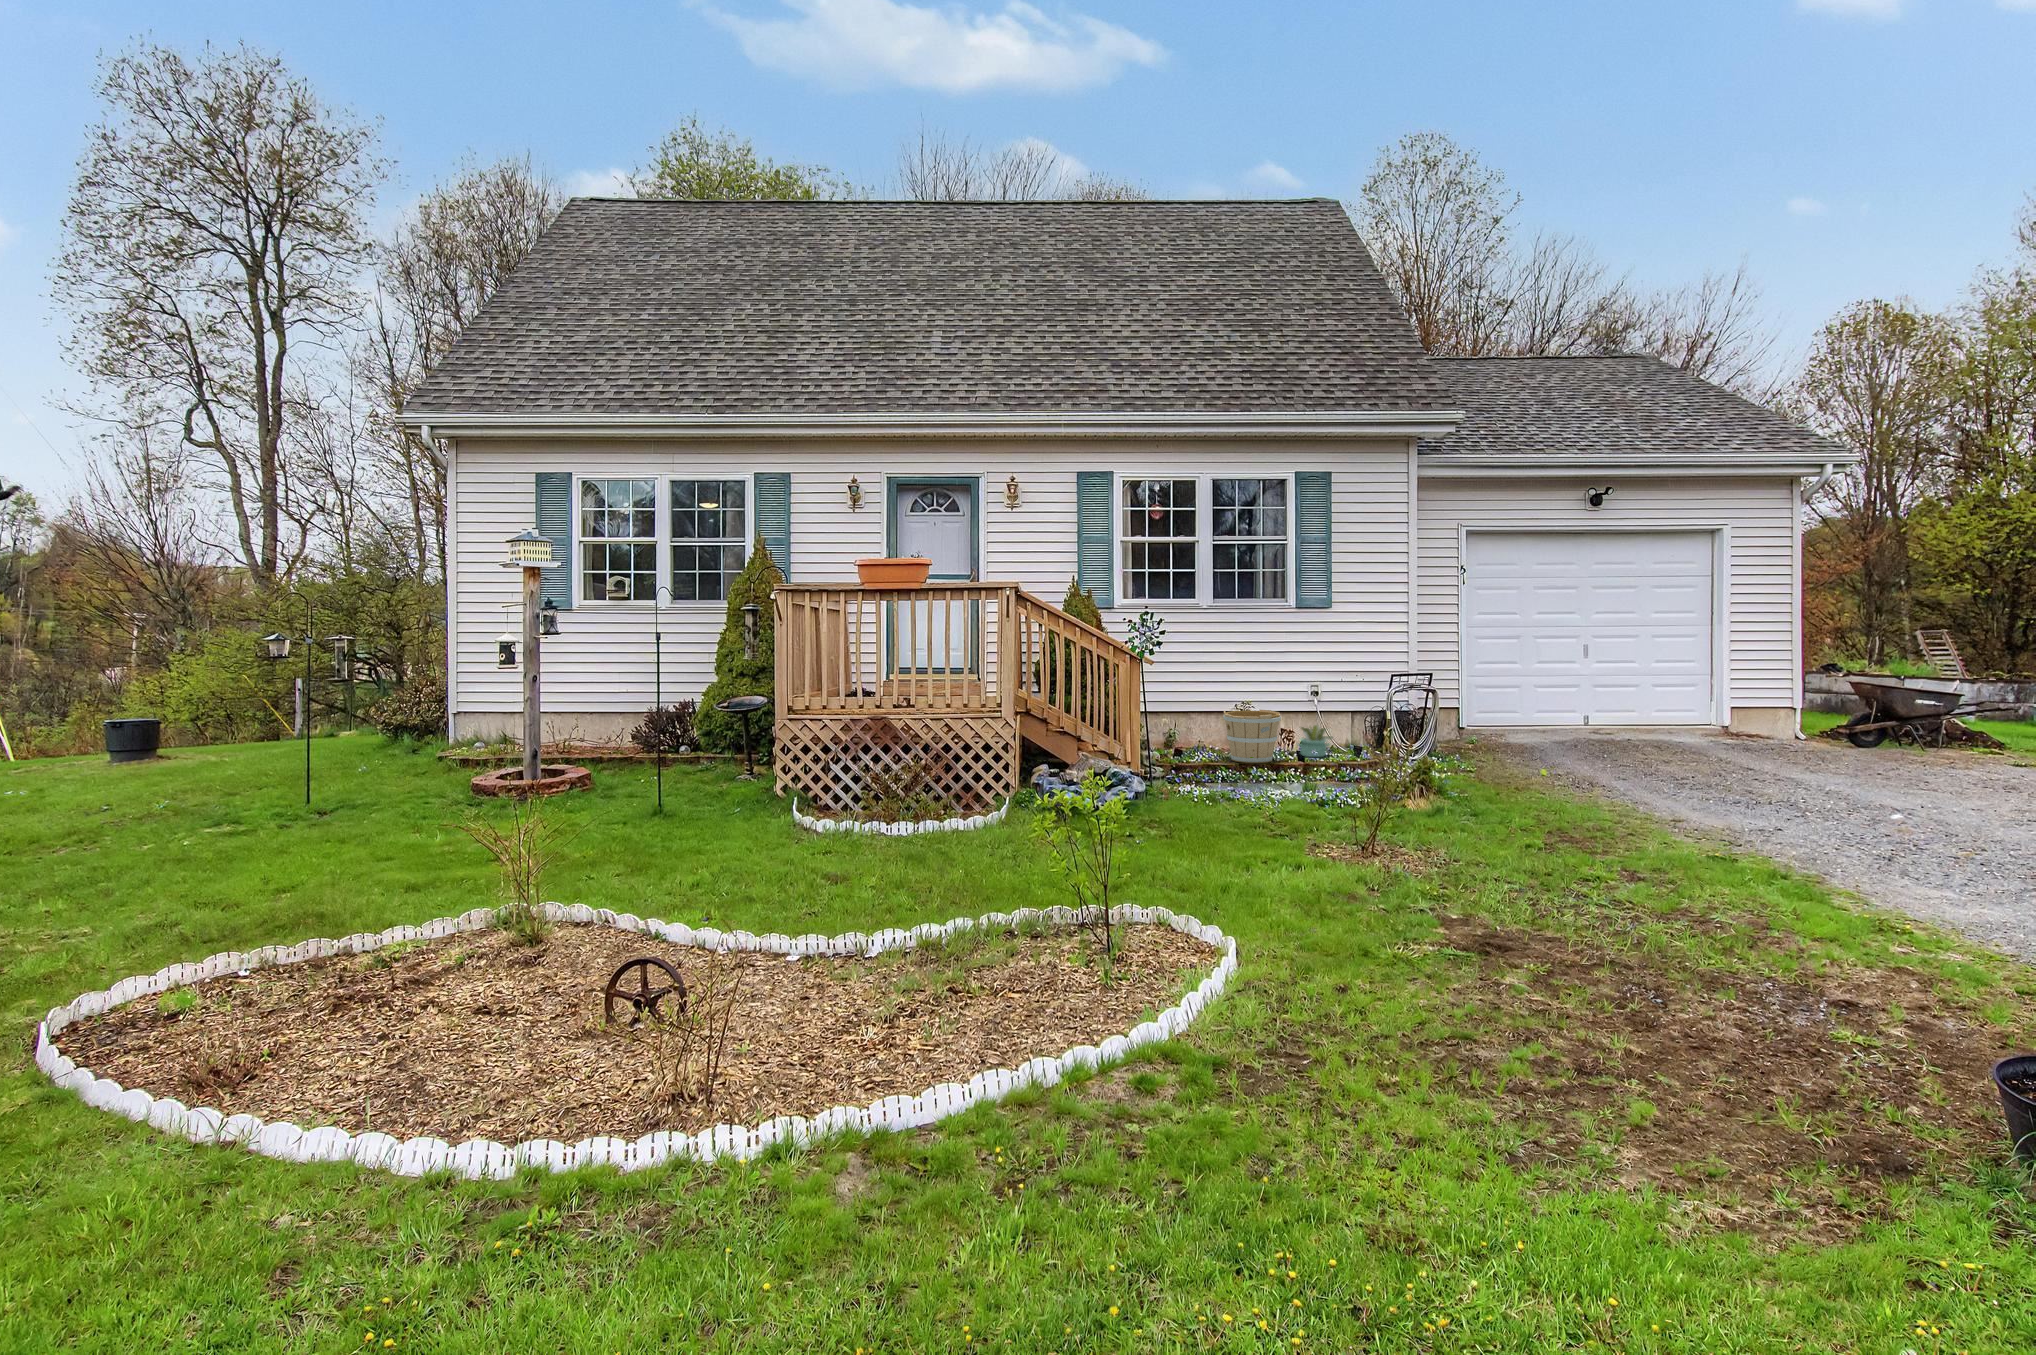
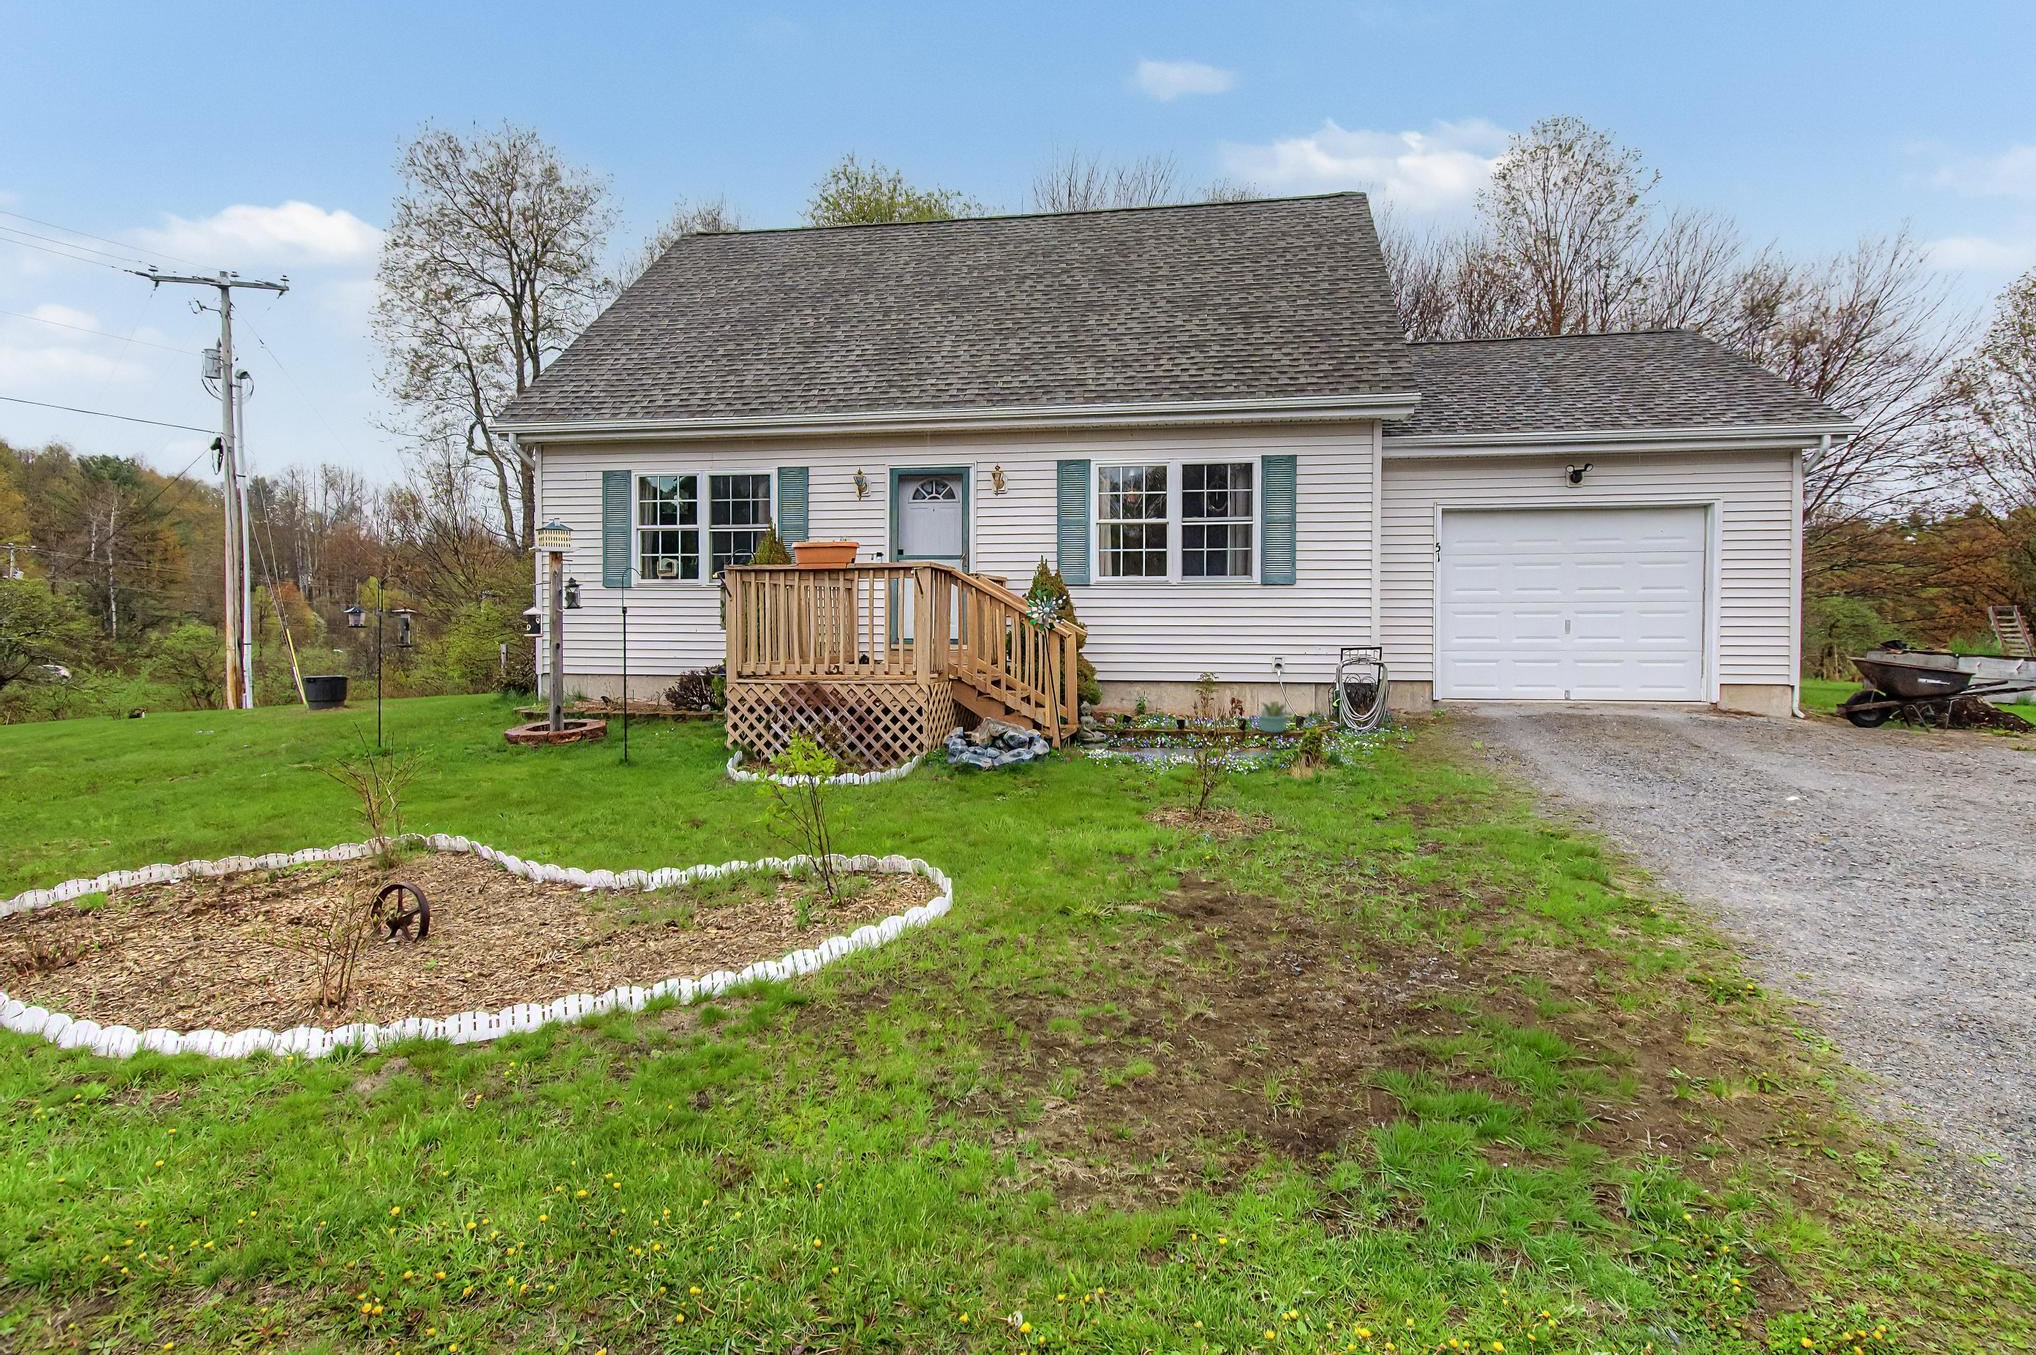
wooden bucket: present [1223,710,1281,763] -> none [1180,685,1236,736]

